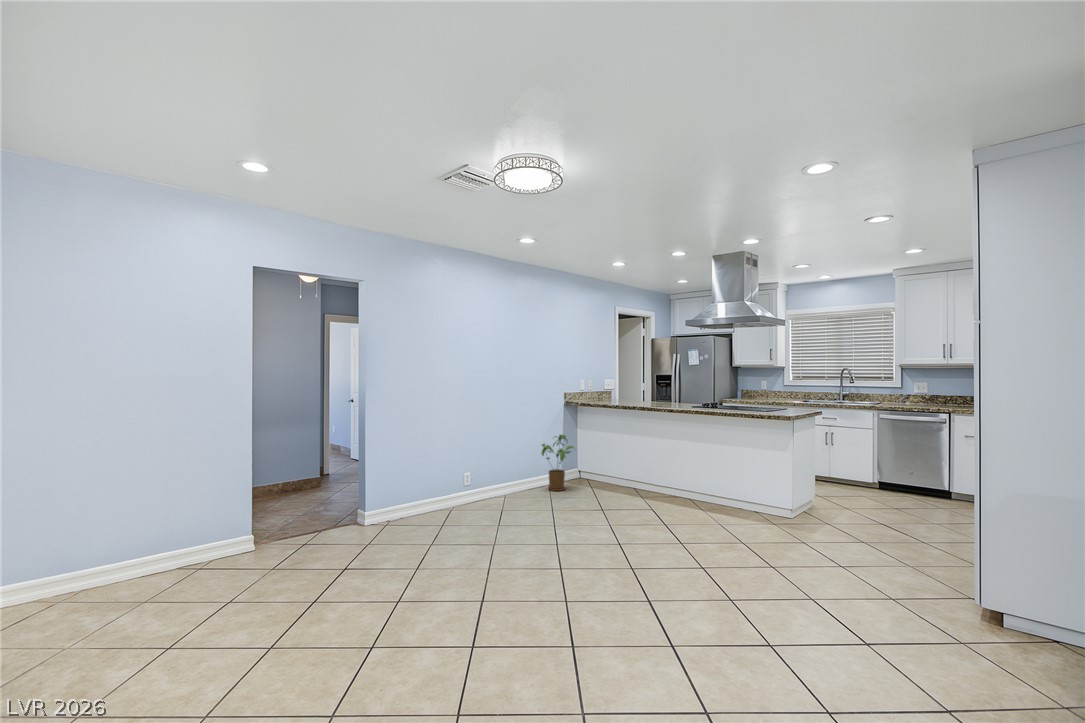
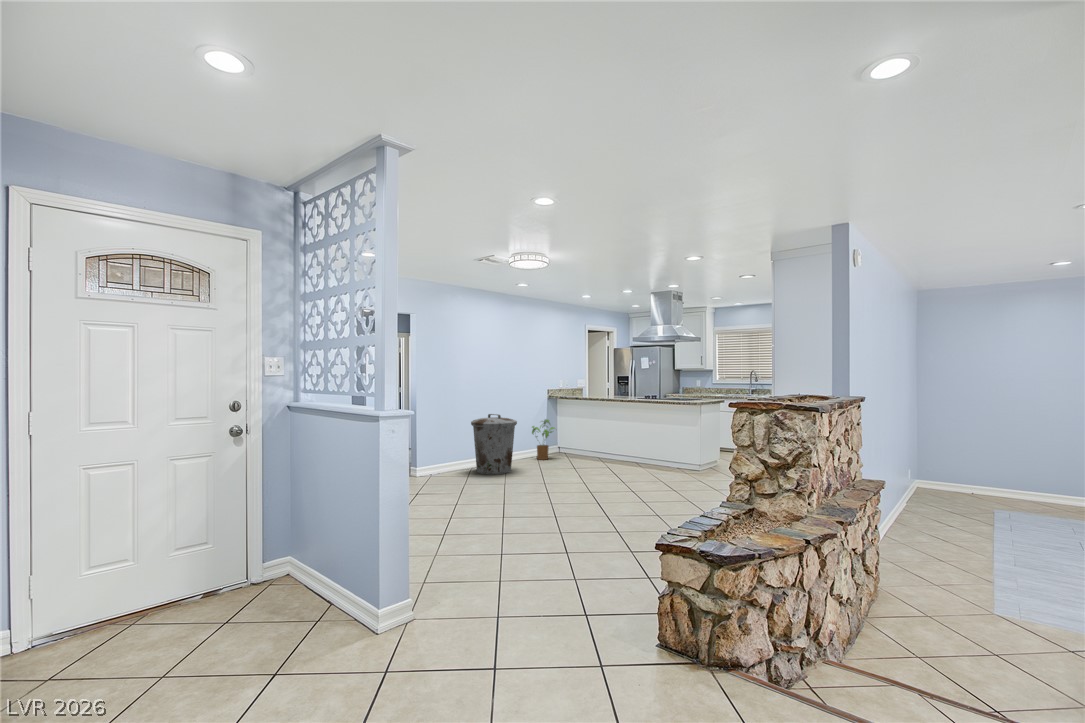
trash can: none [451,430,518,520] -> present [471,414,517,474]

